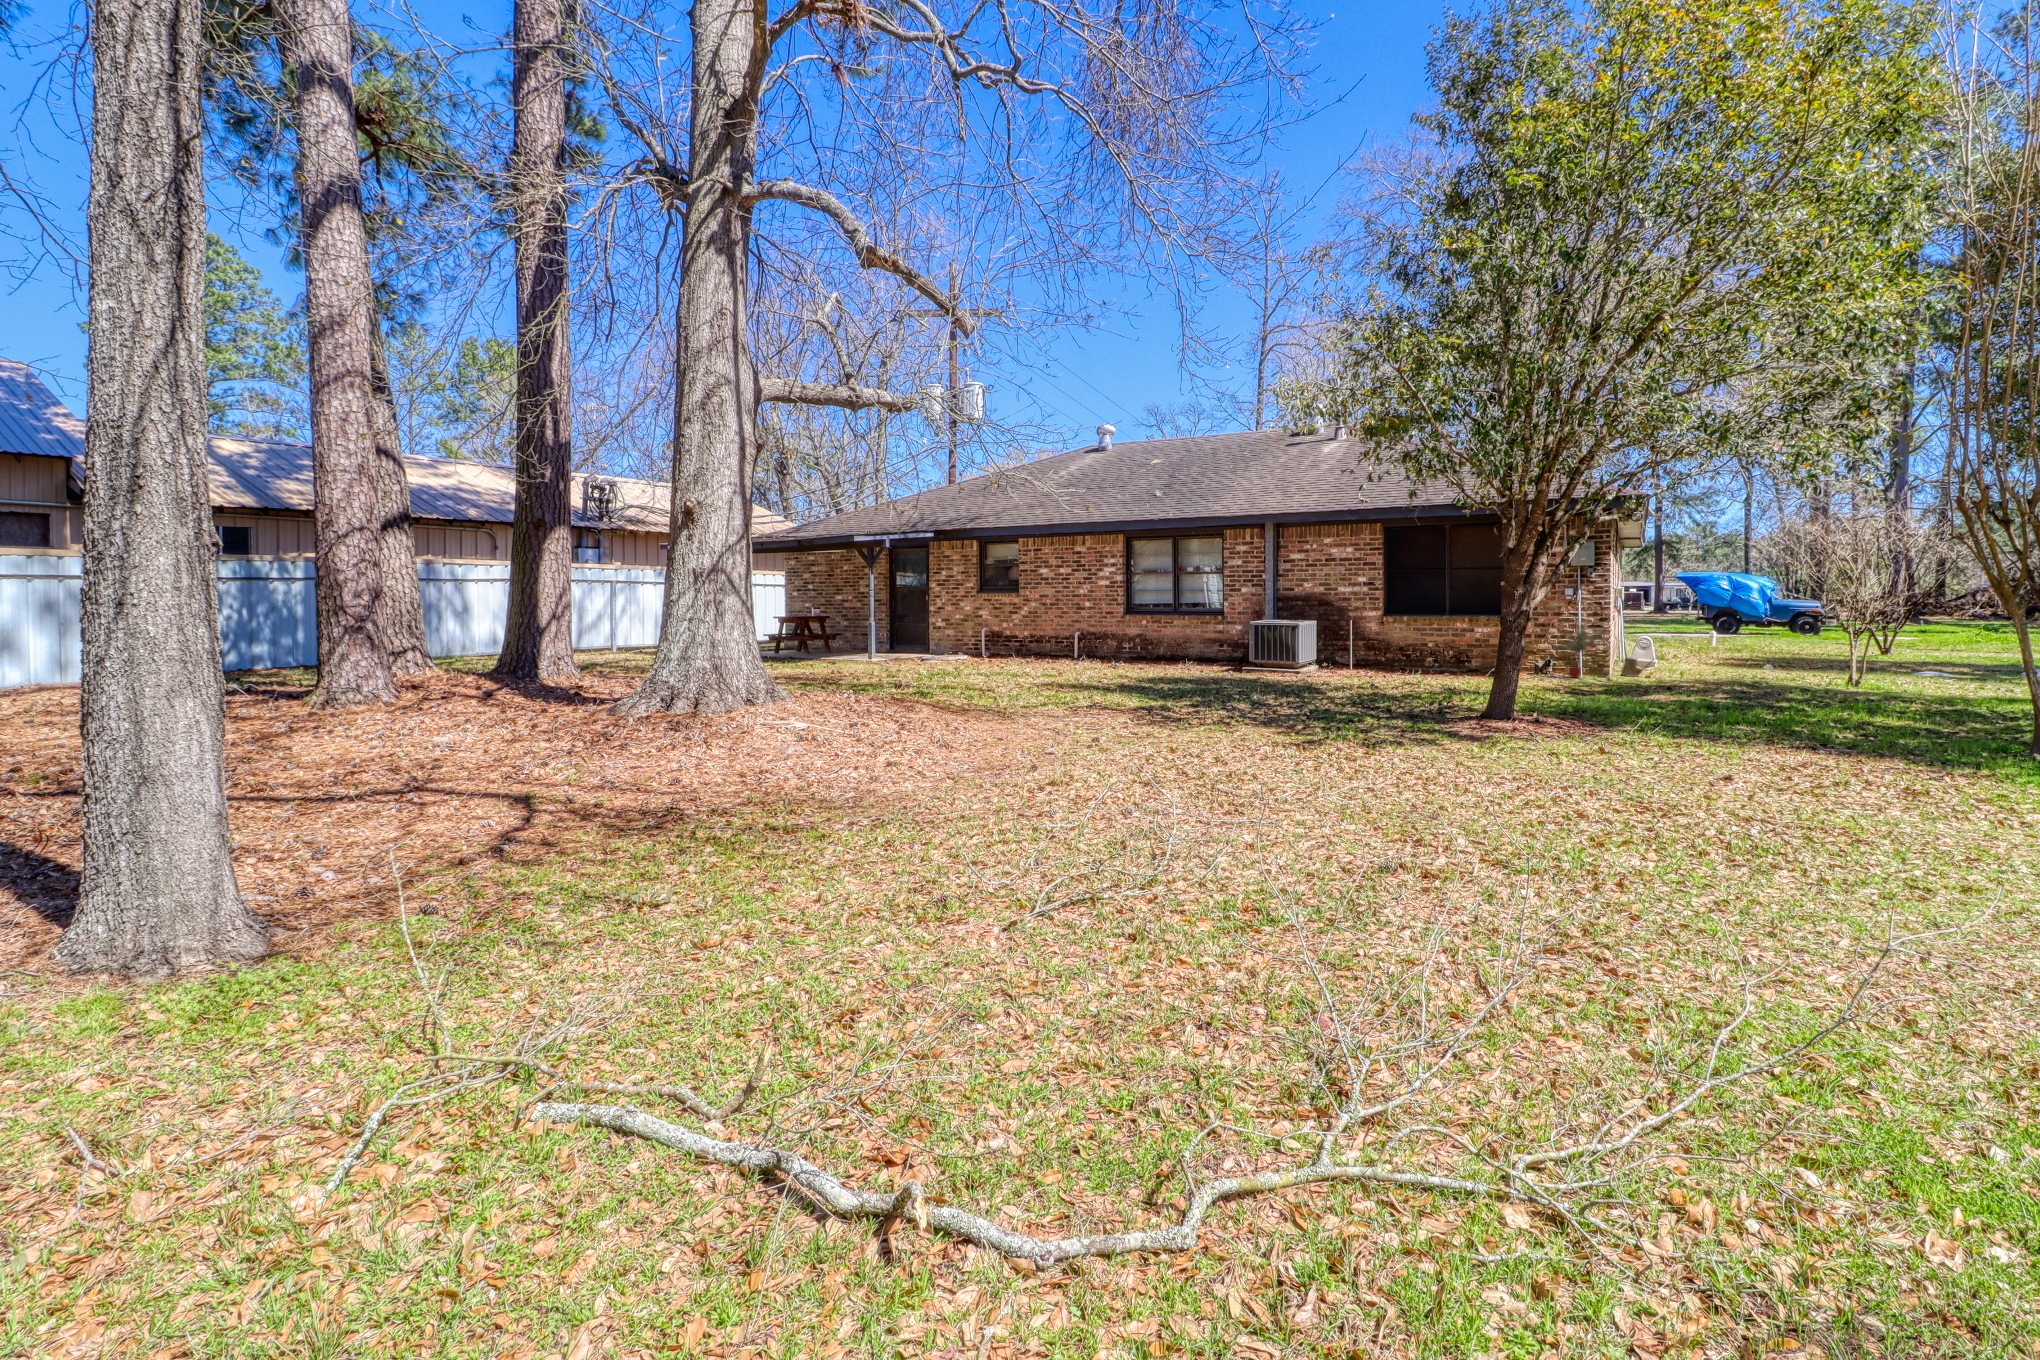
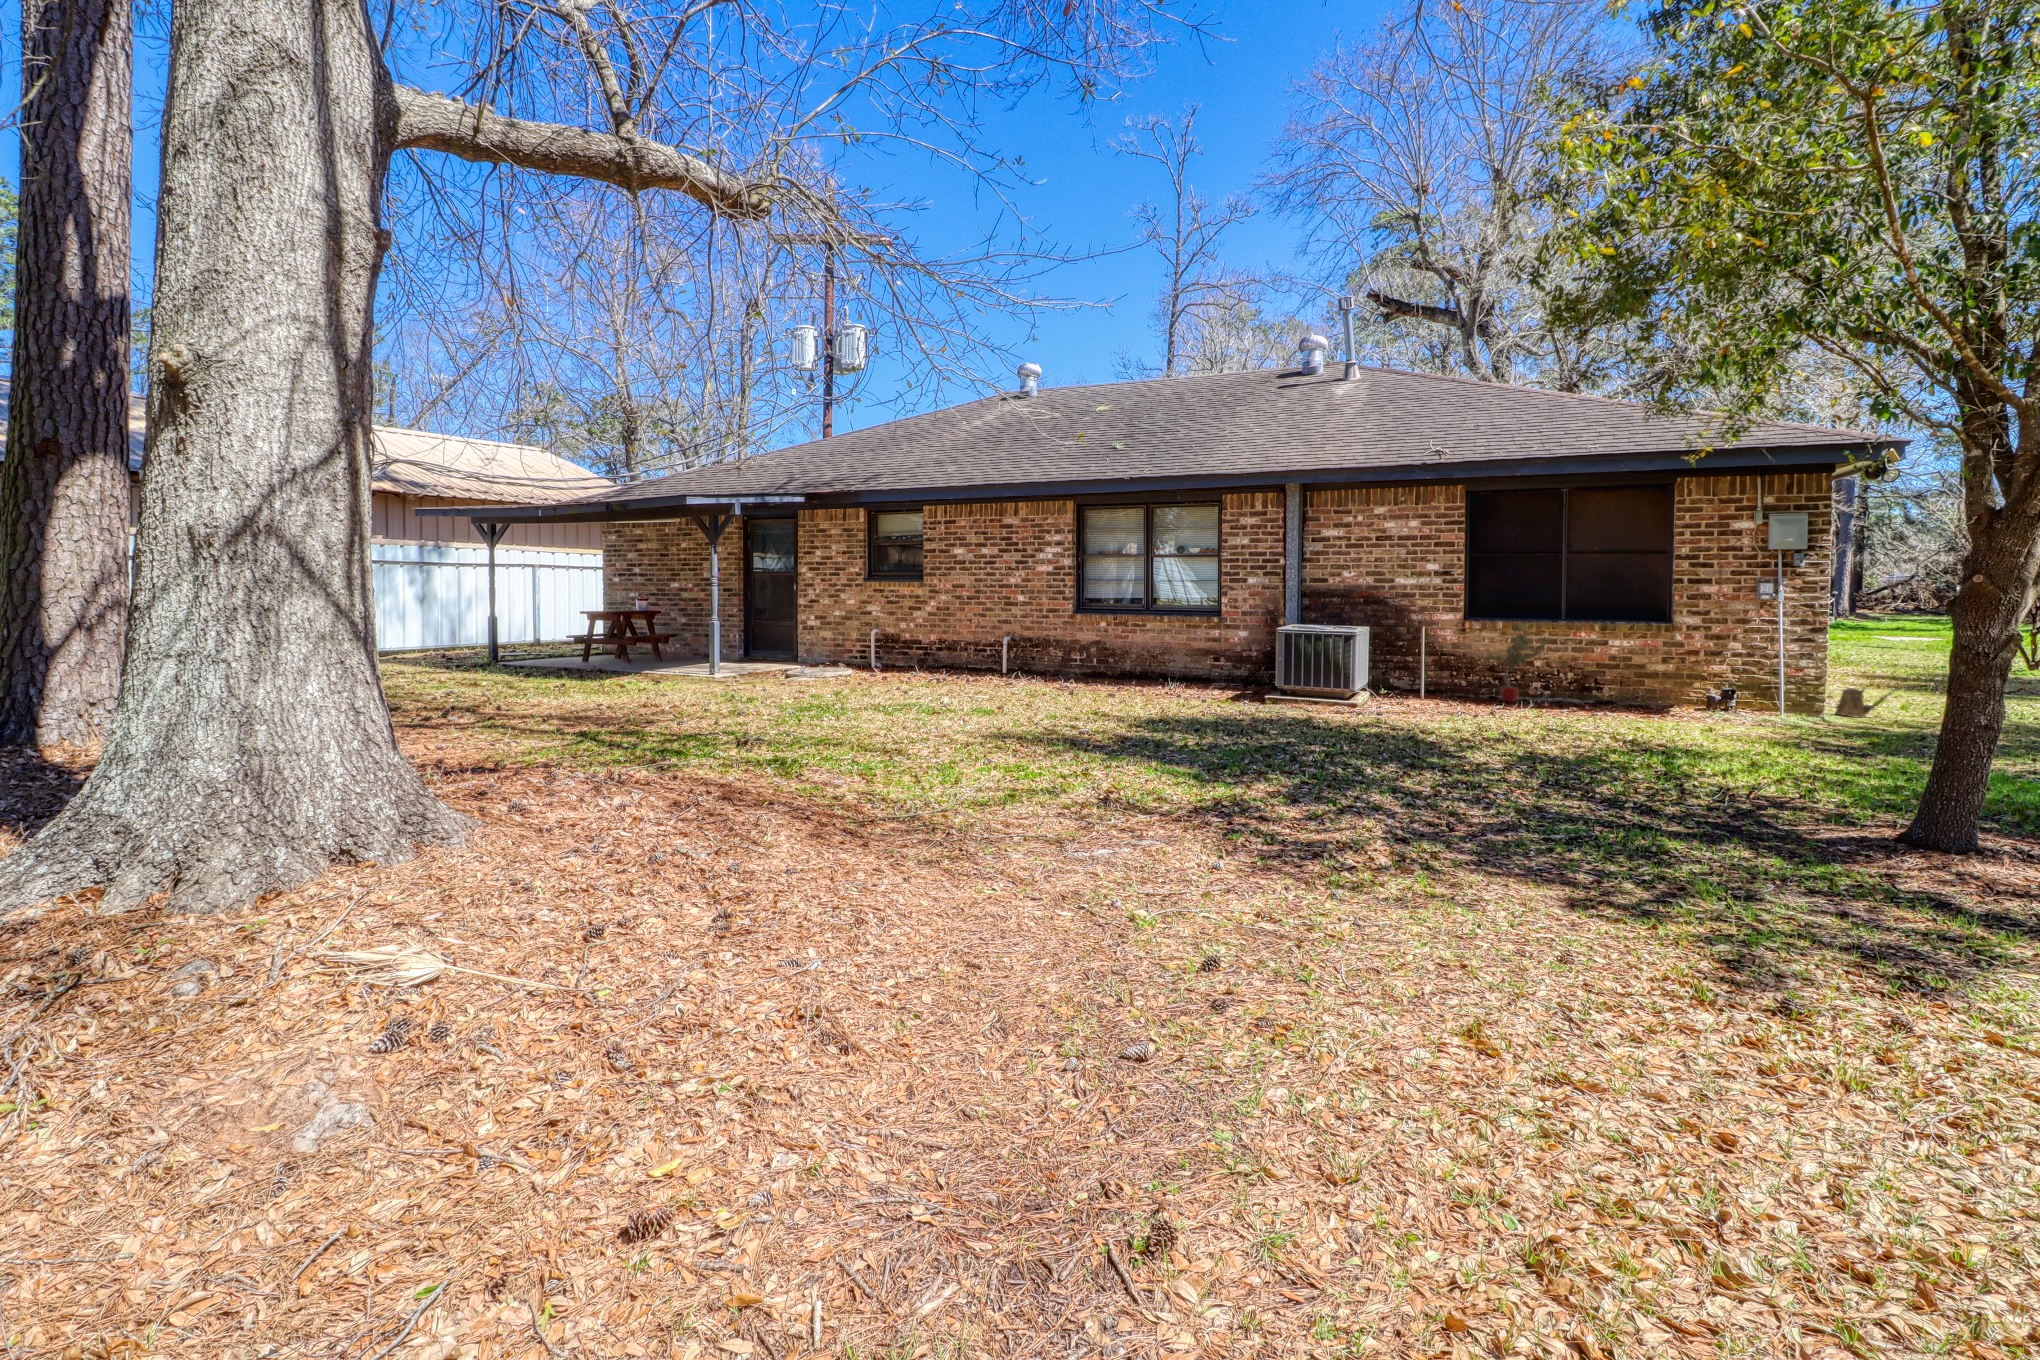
potted tree: present [1555,624,1602,678] -> present [1478,625,1550,702]

